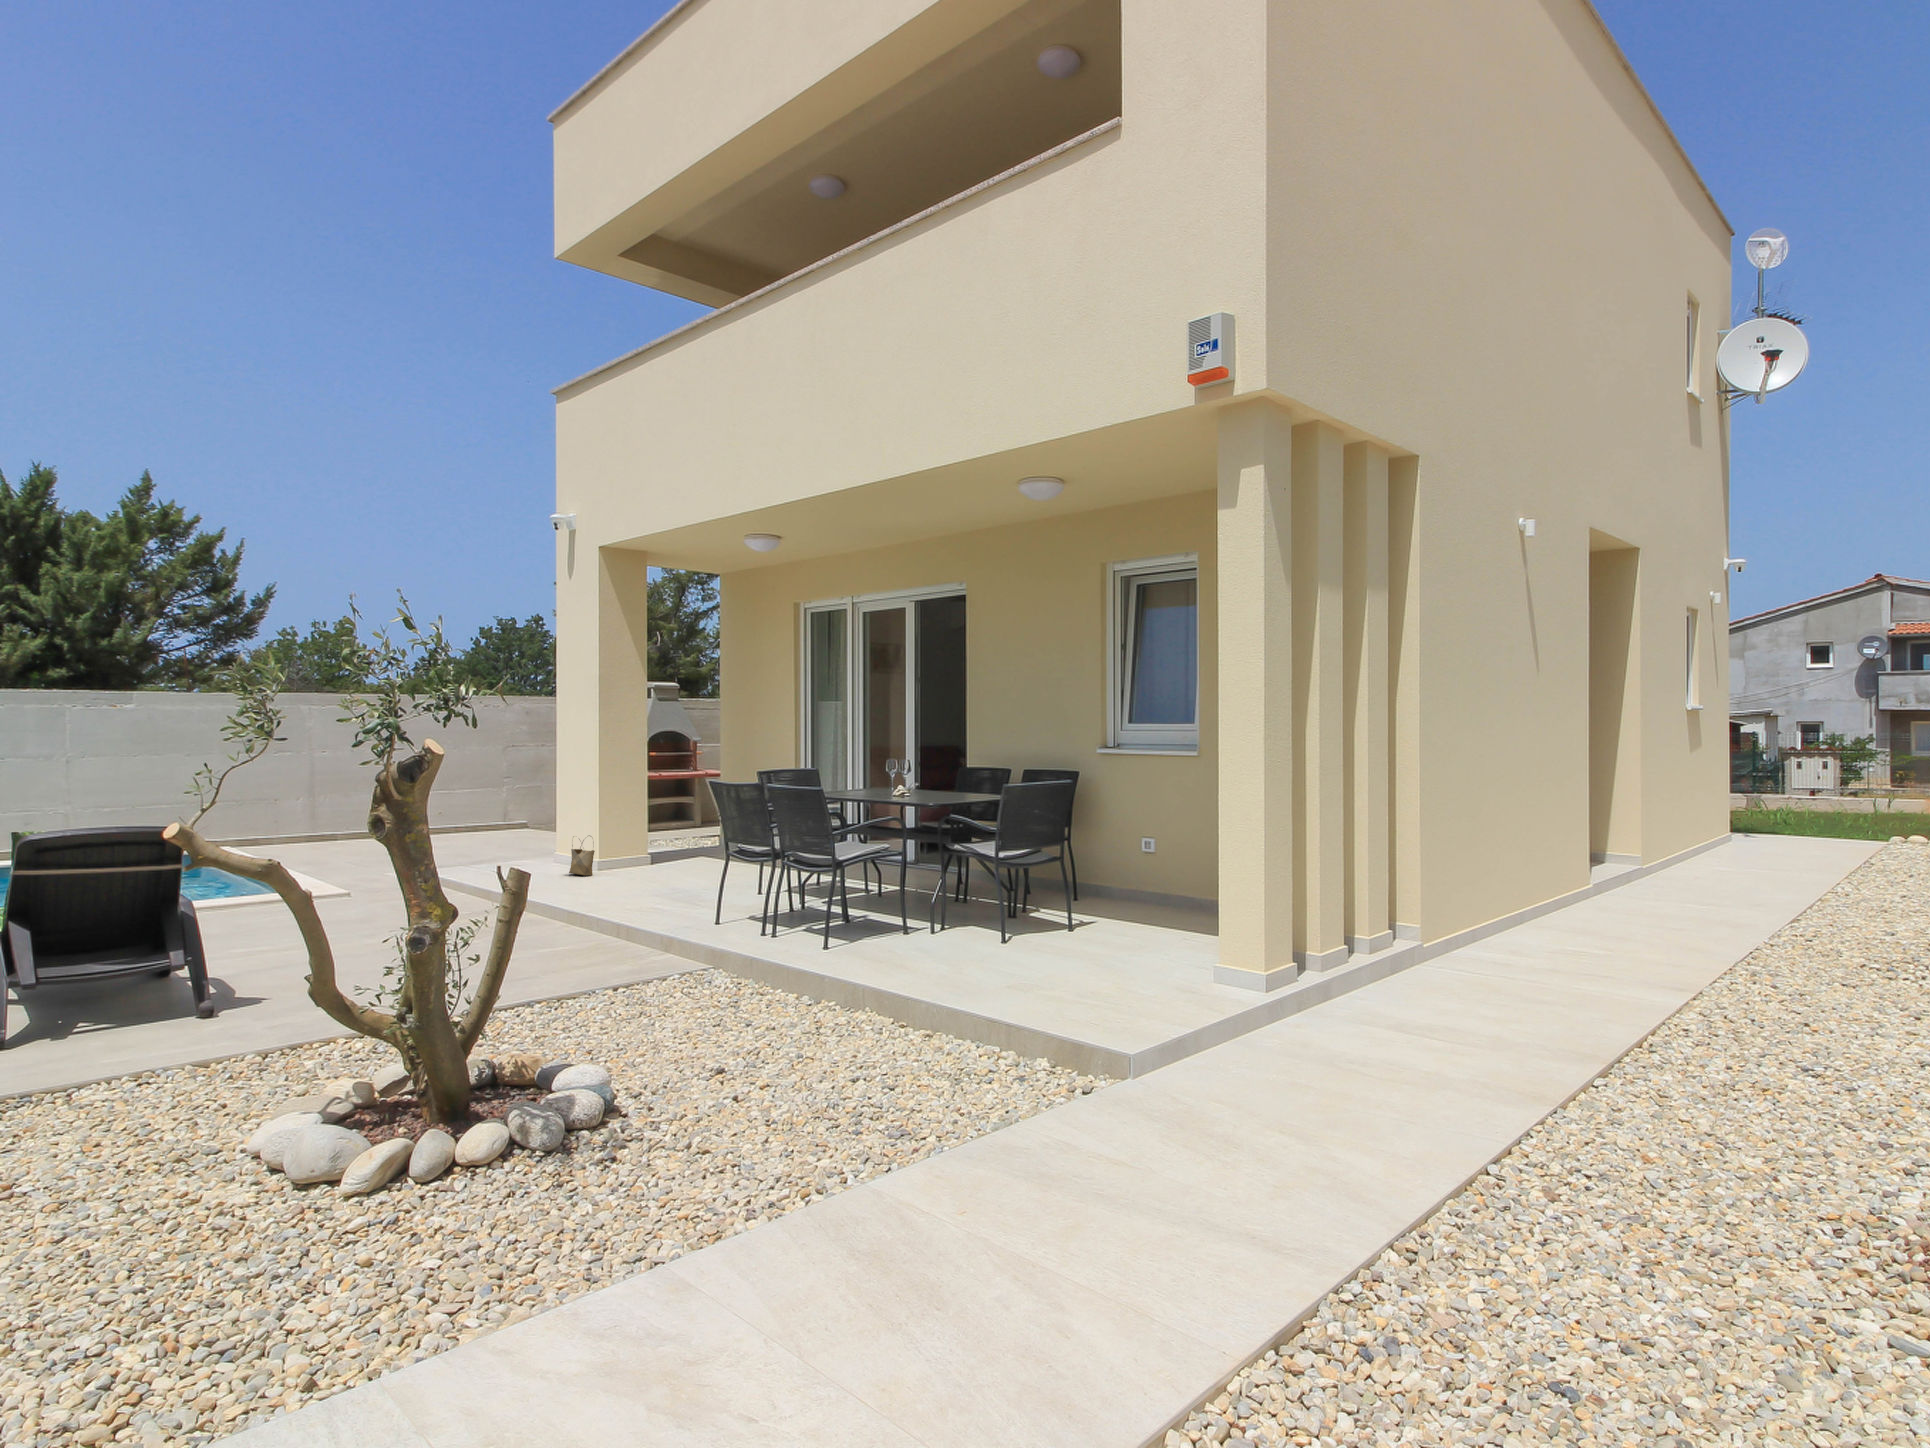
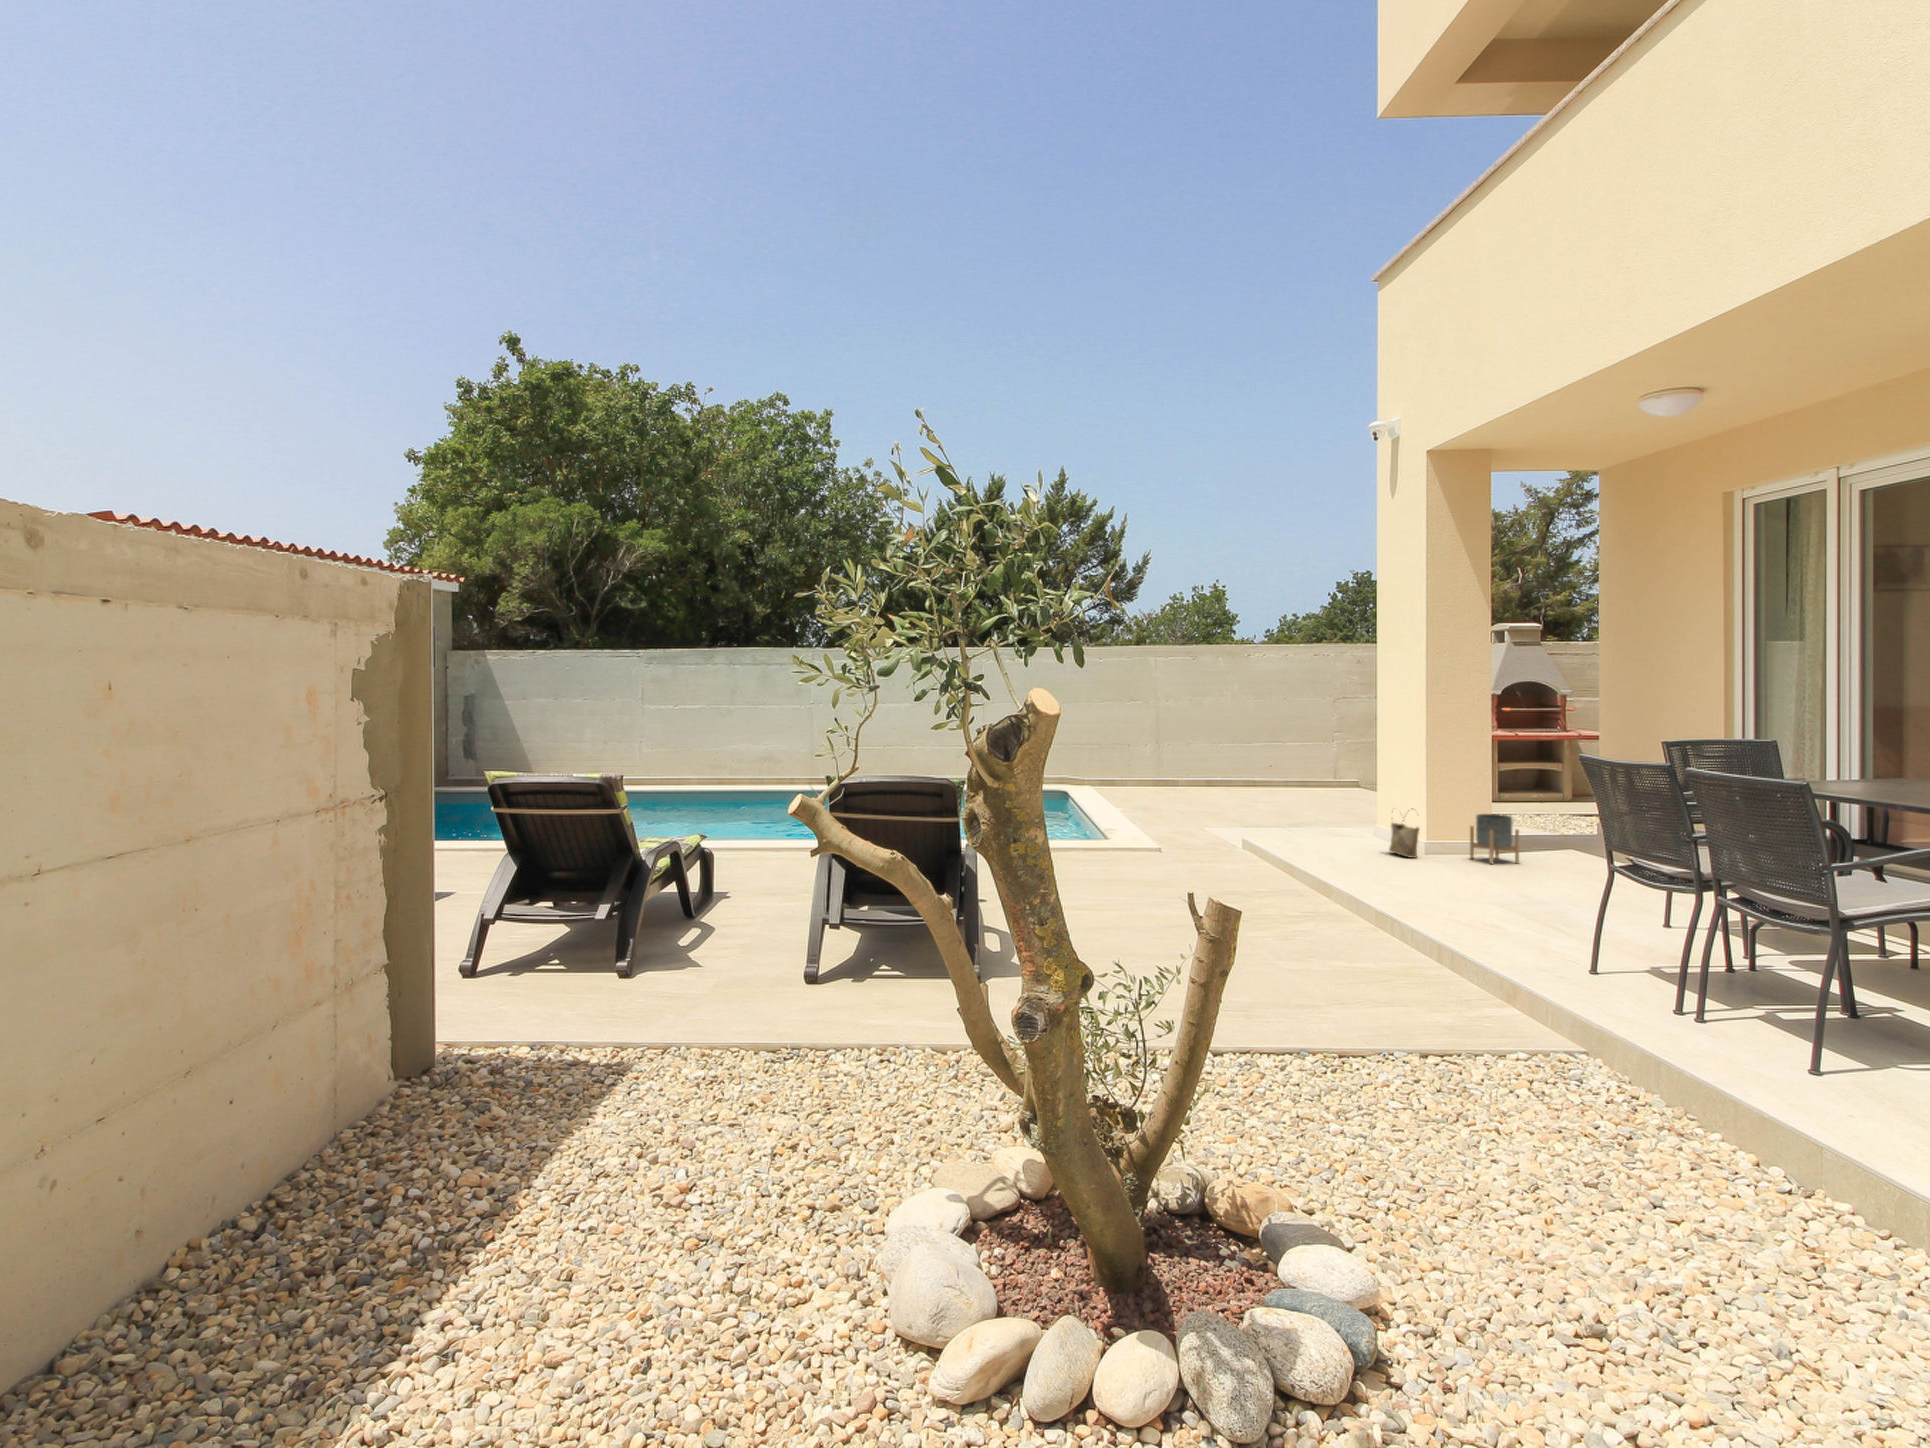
planter: none [632,834,668,873] -> present [1470,814,1519,864]

